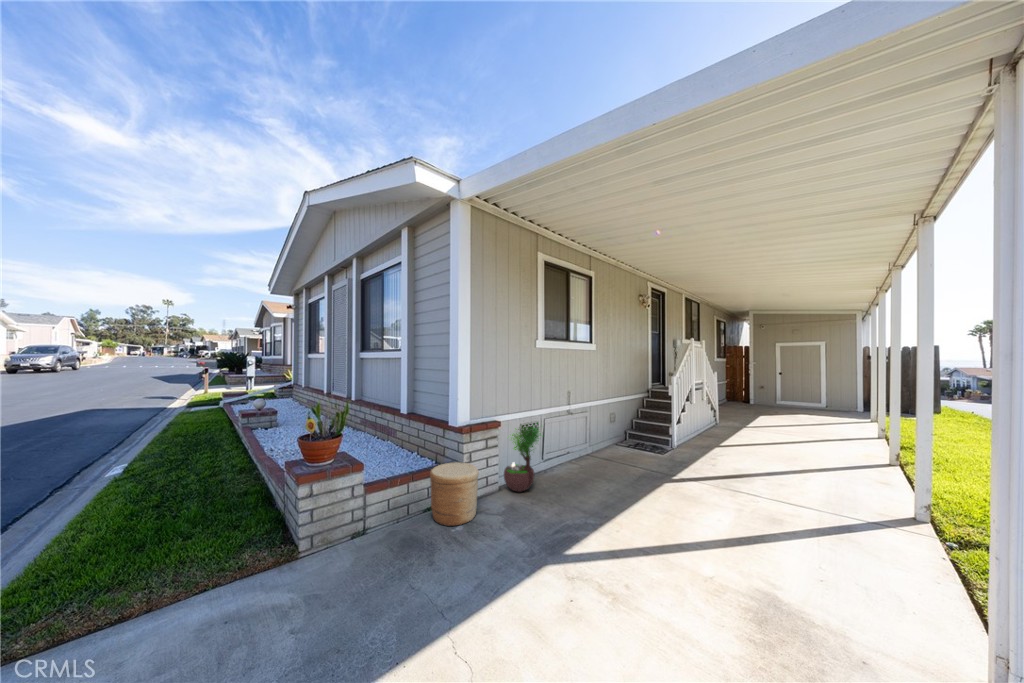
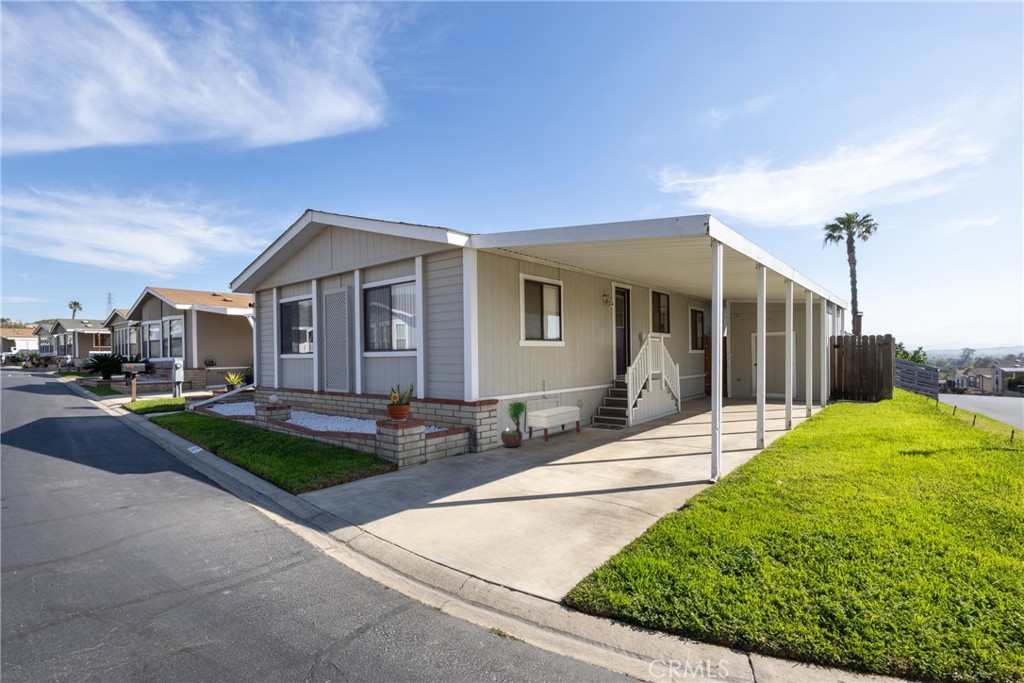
bench: none [544,425,614,479] -> present [528,406,580,441]
woven basket: present [430,462,479,526] -> none [457,425,489,460]

